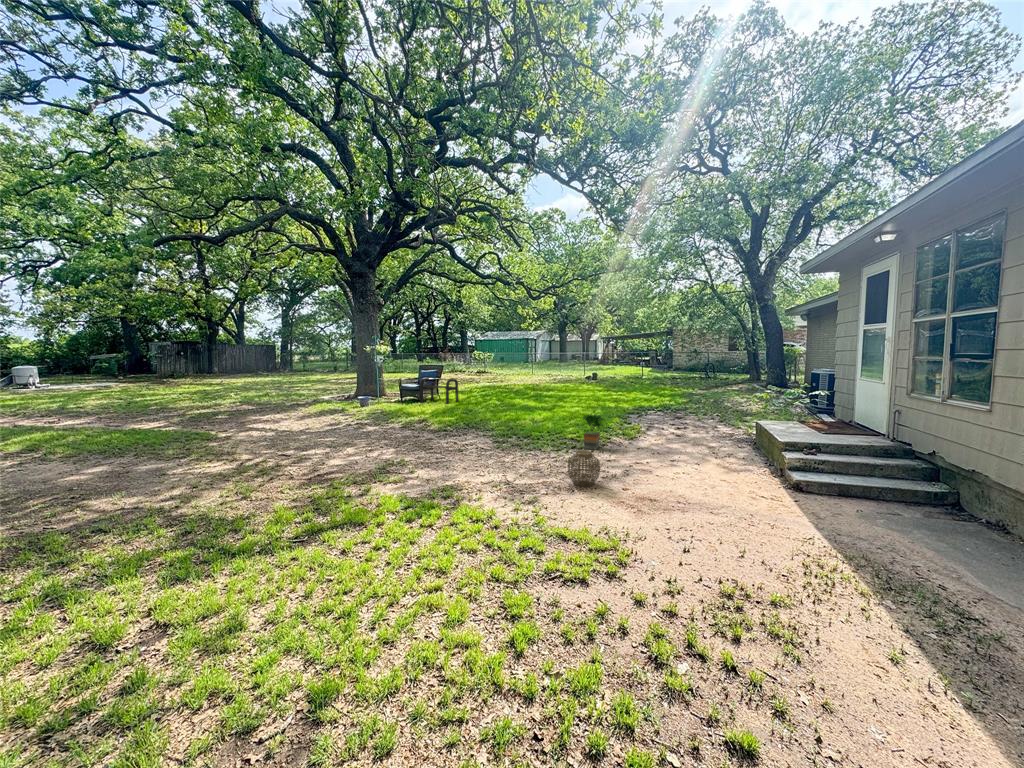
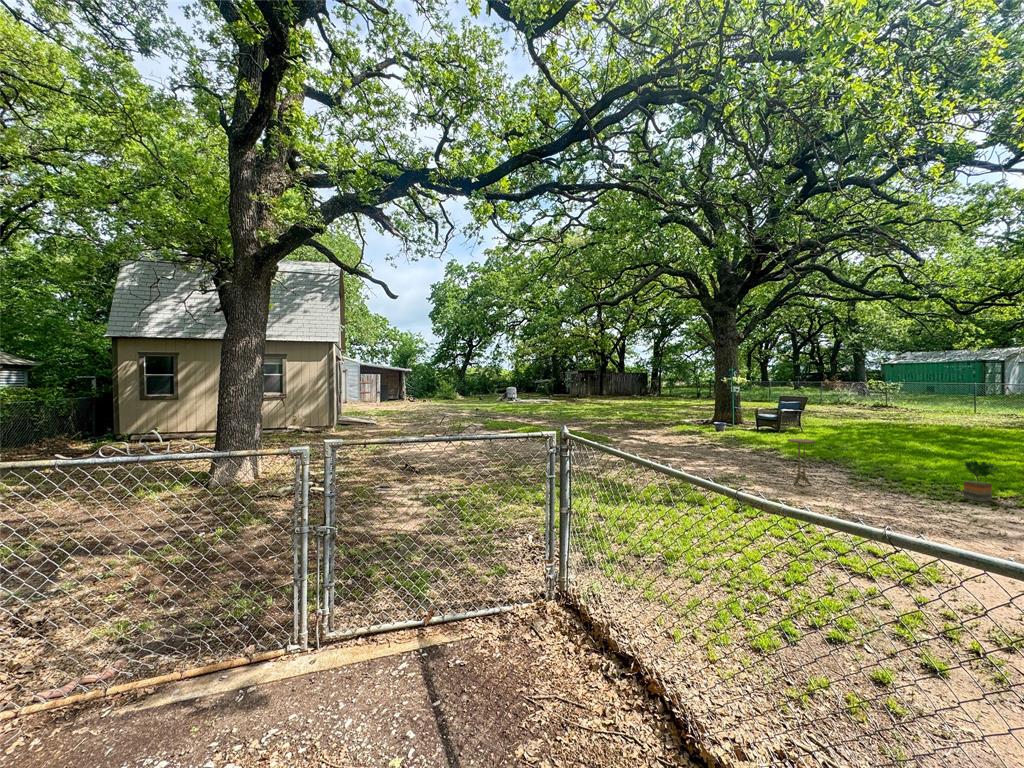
bench: present [420,378,459,404] -> none [778,409,825,437]
side table: none [452,410,479,465] -> present [787,439,815,486]
woven basket: present [568,451,600,487] -> none [903,488,946,524]

